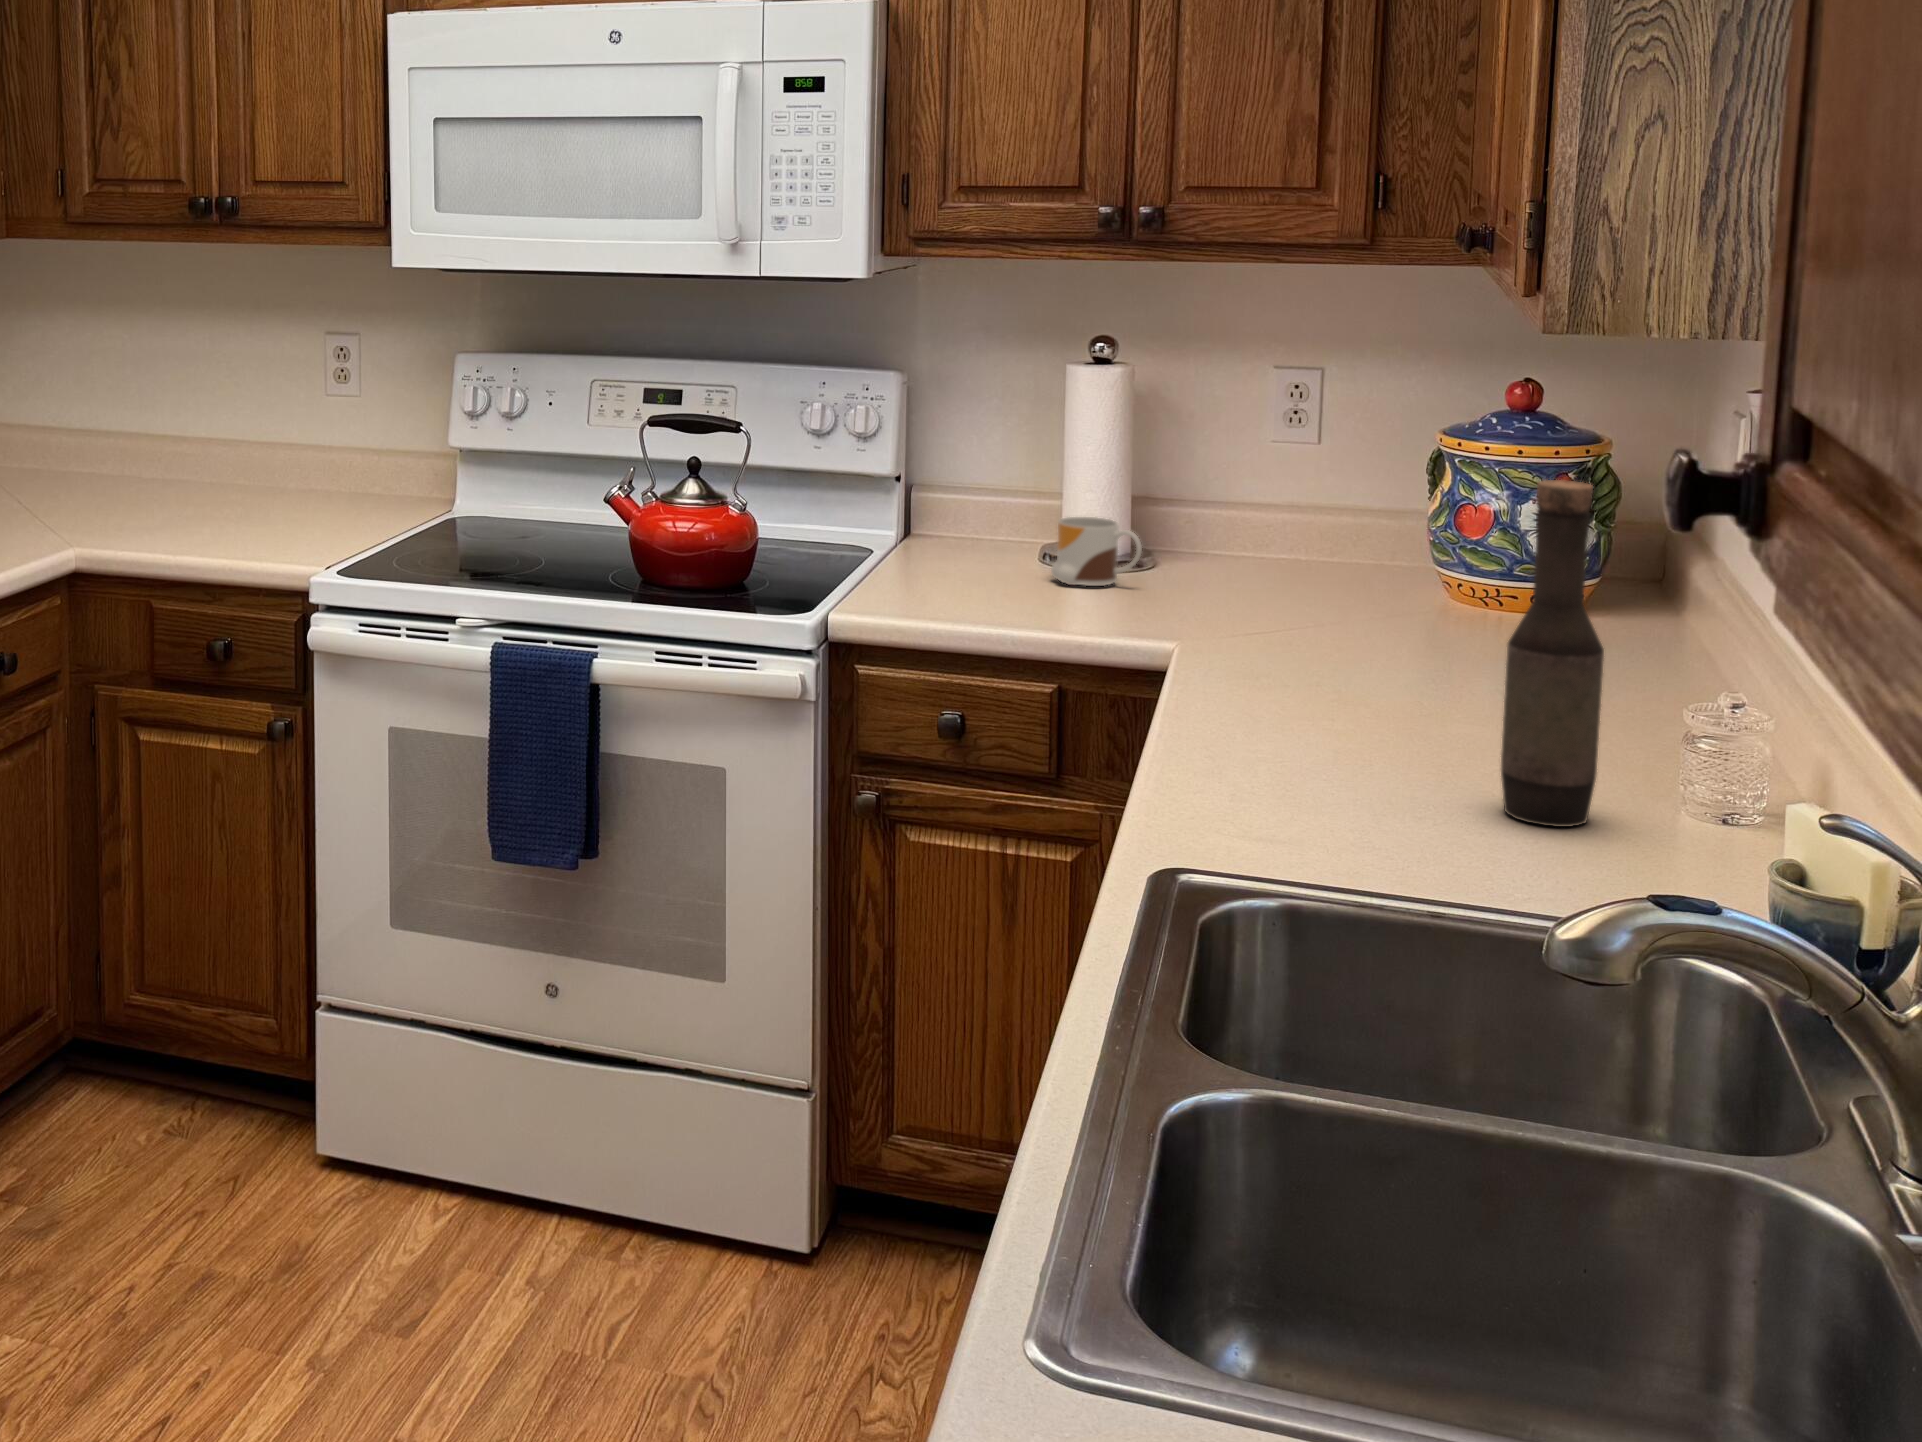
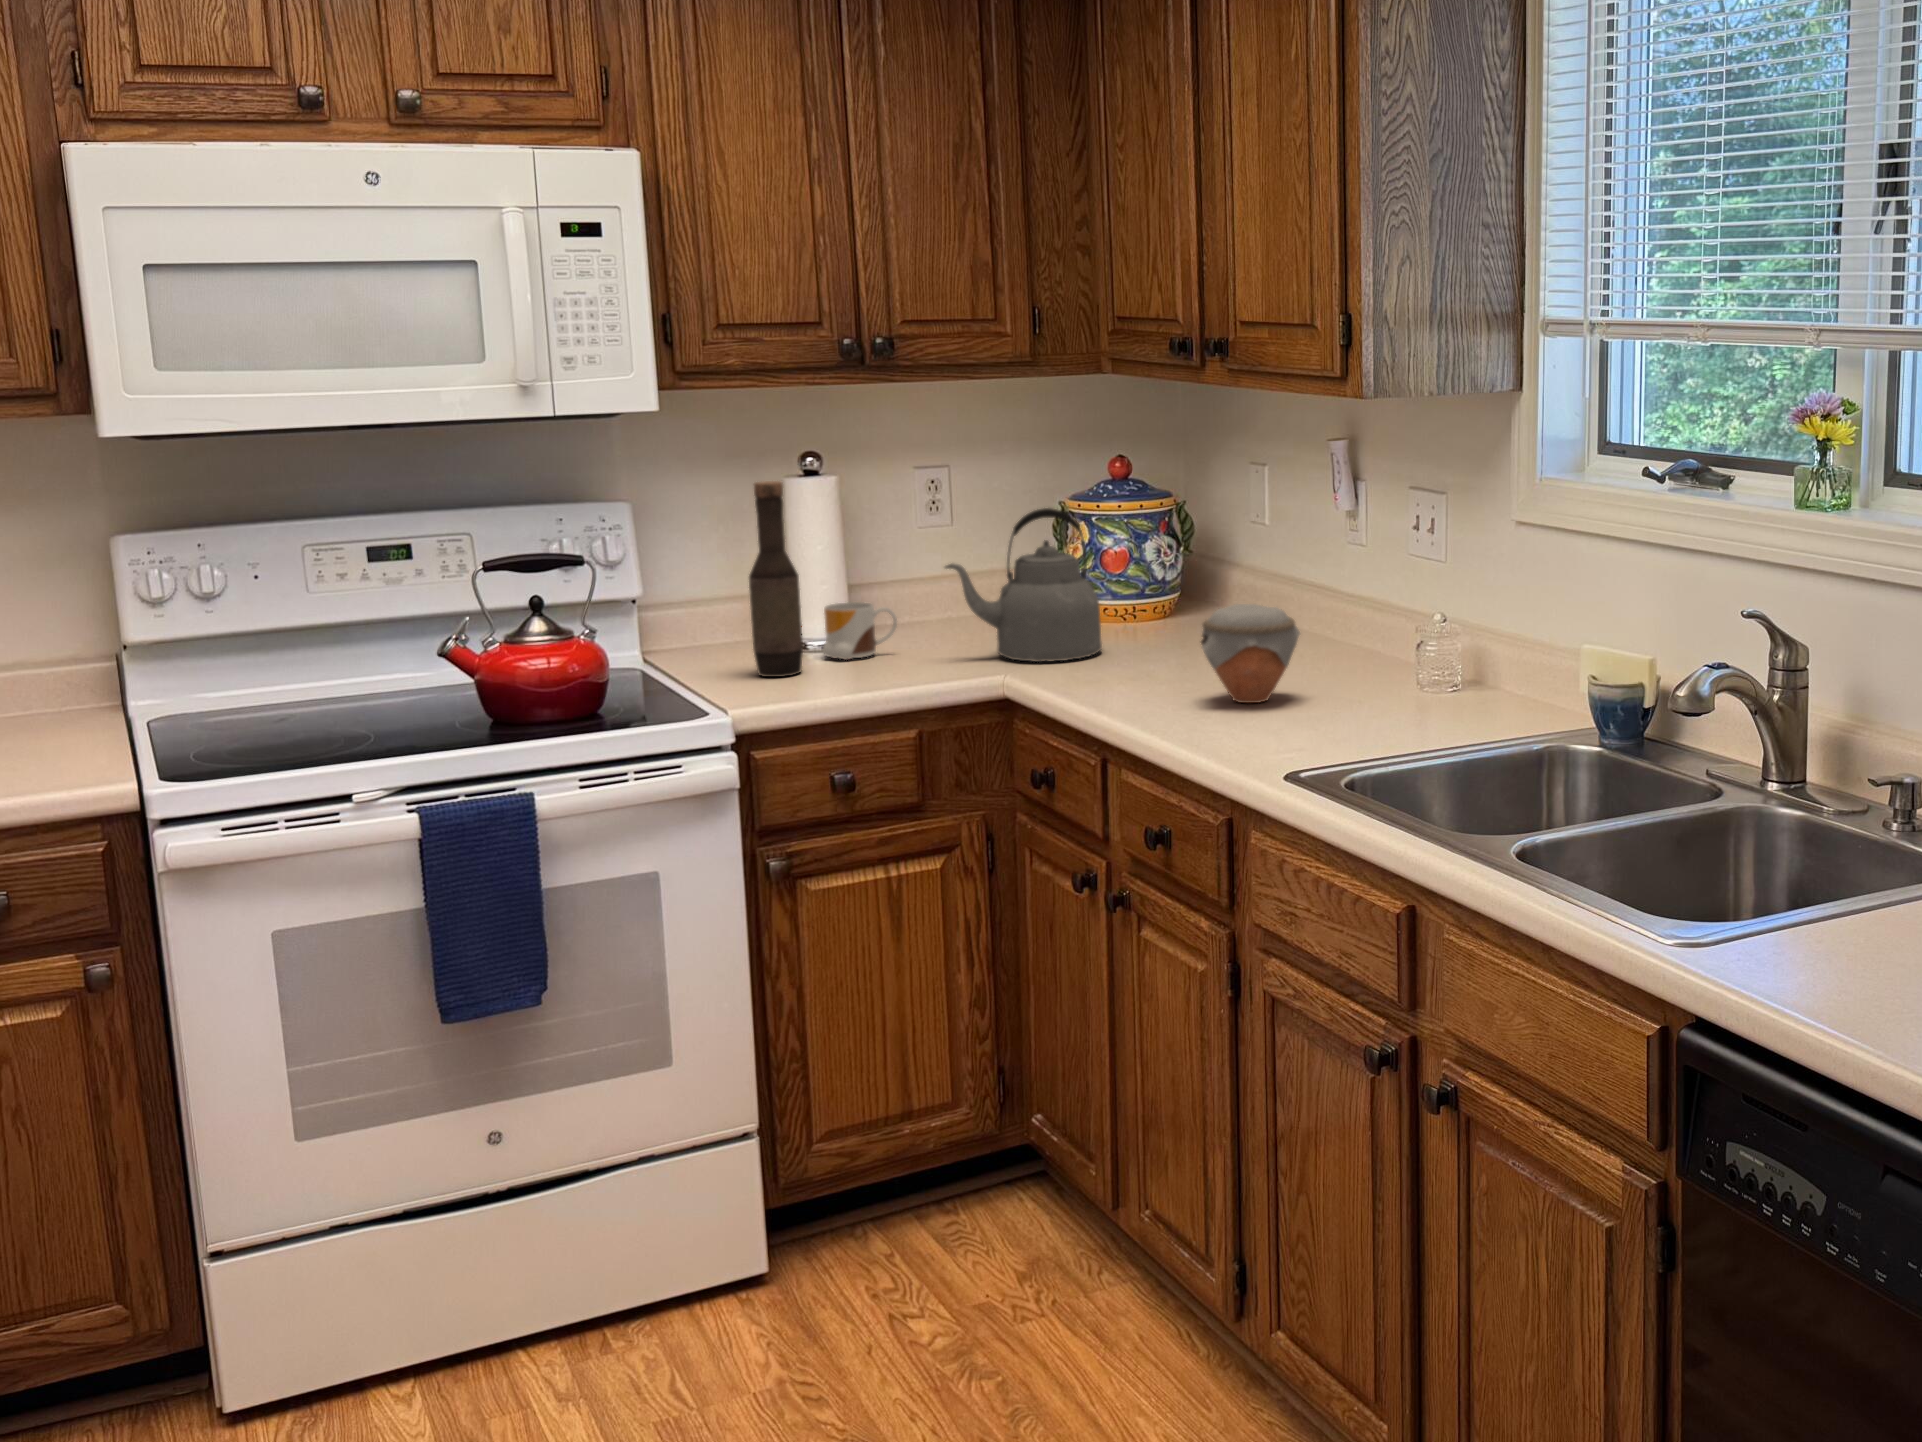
kettle: none [1168,436,1378,641] -> present [945,508,1102,662]
bottle: present [1501,480,1604,827] -> present [749,481,803,677]
jar: none [1303,607,1478,755] -> present [1201,604,1300,703]

